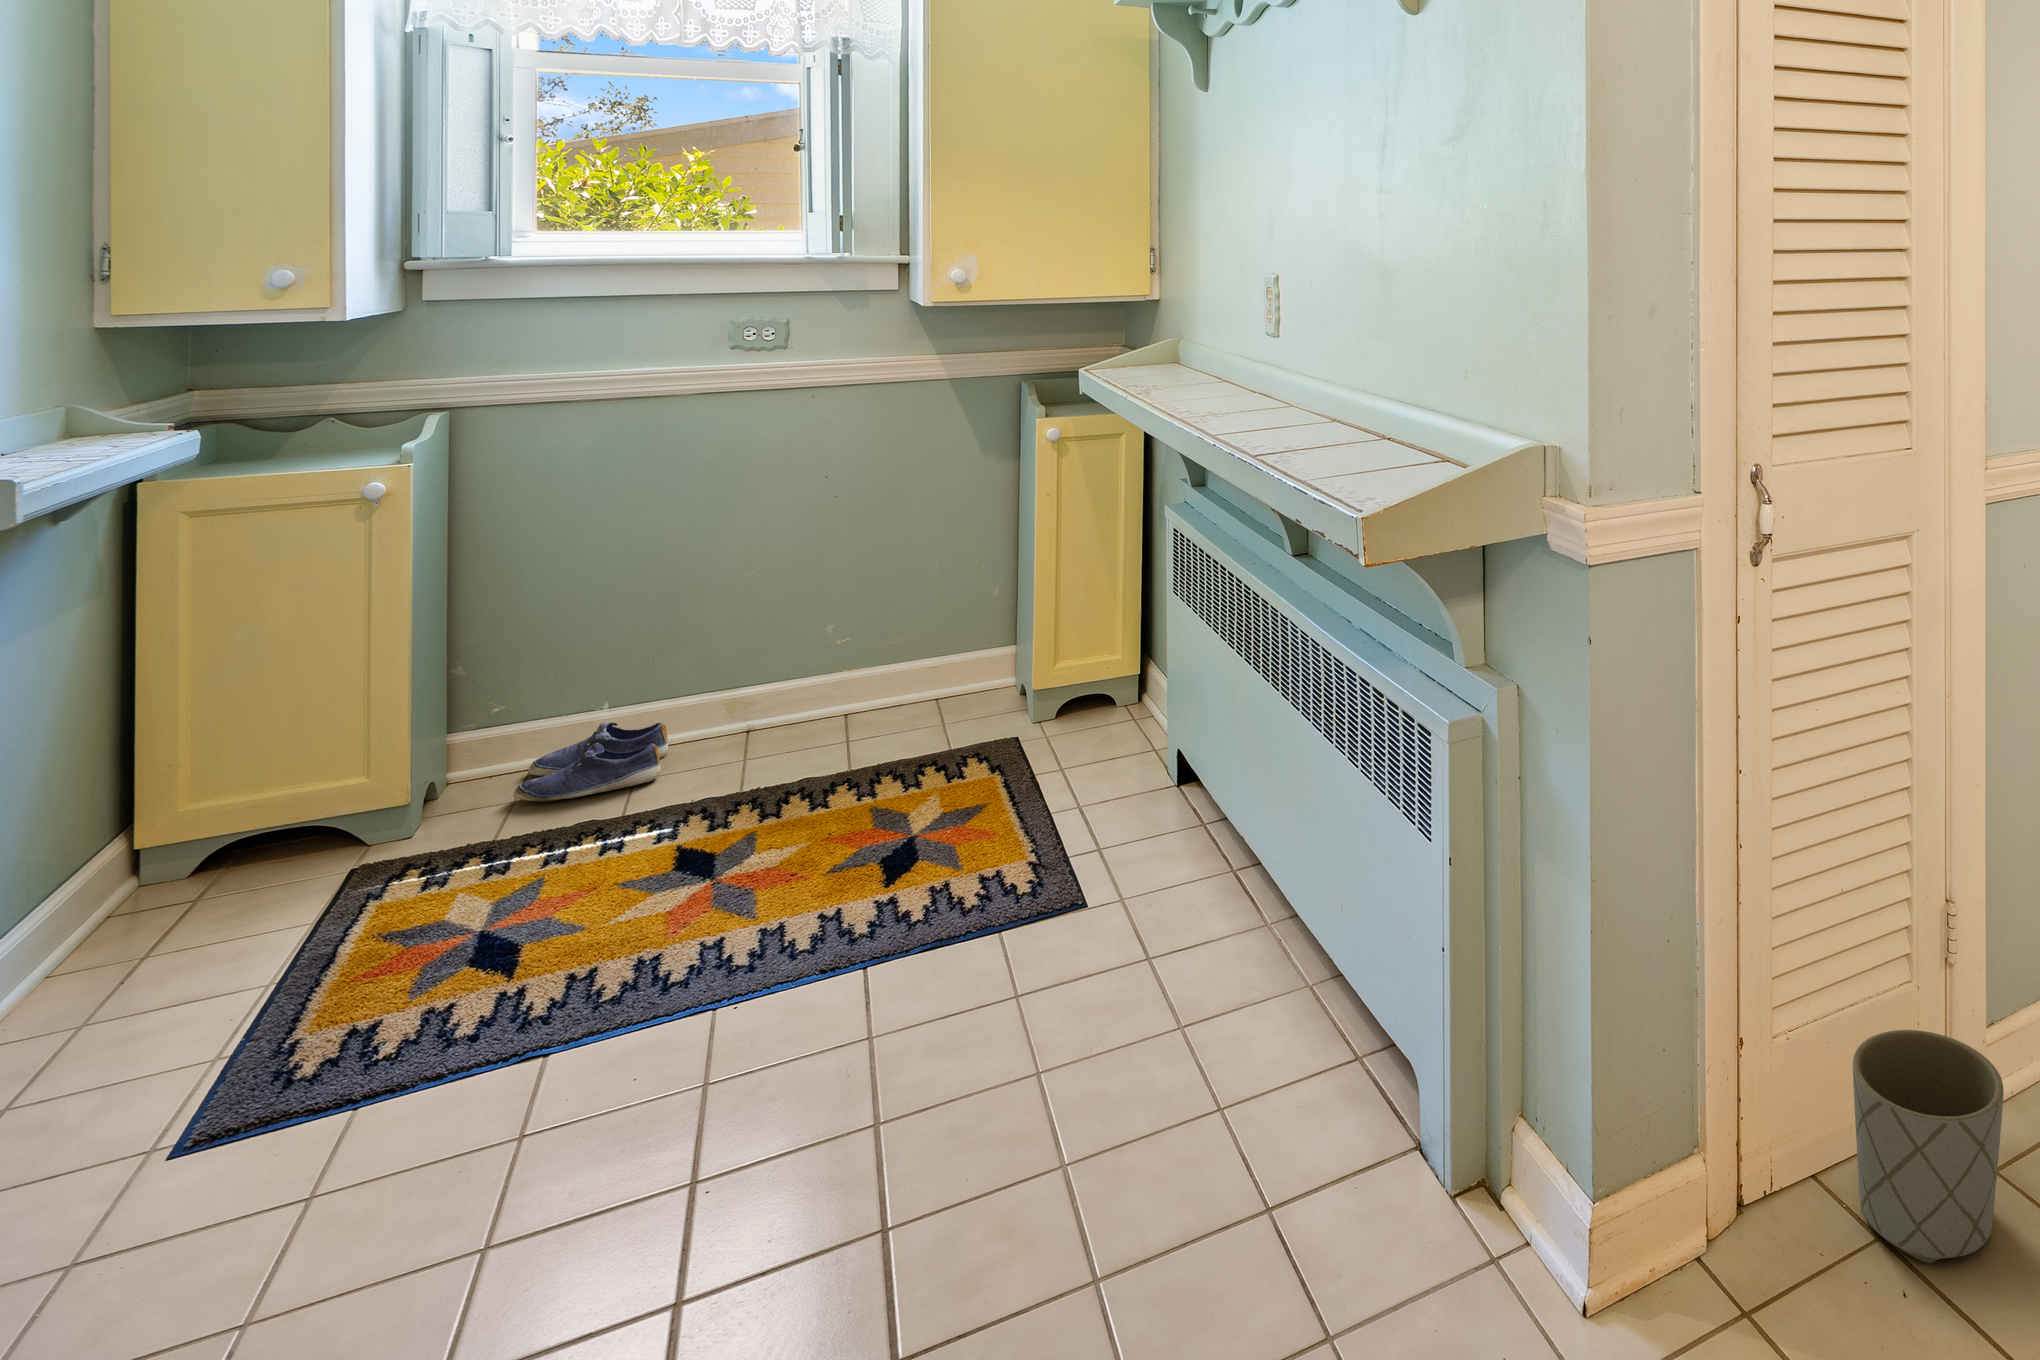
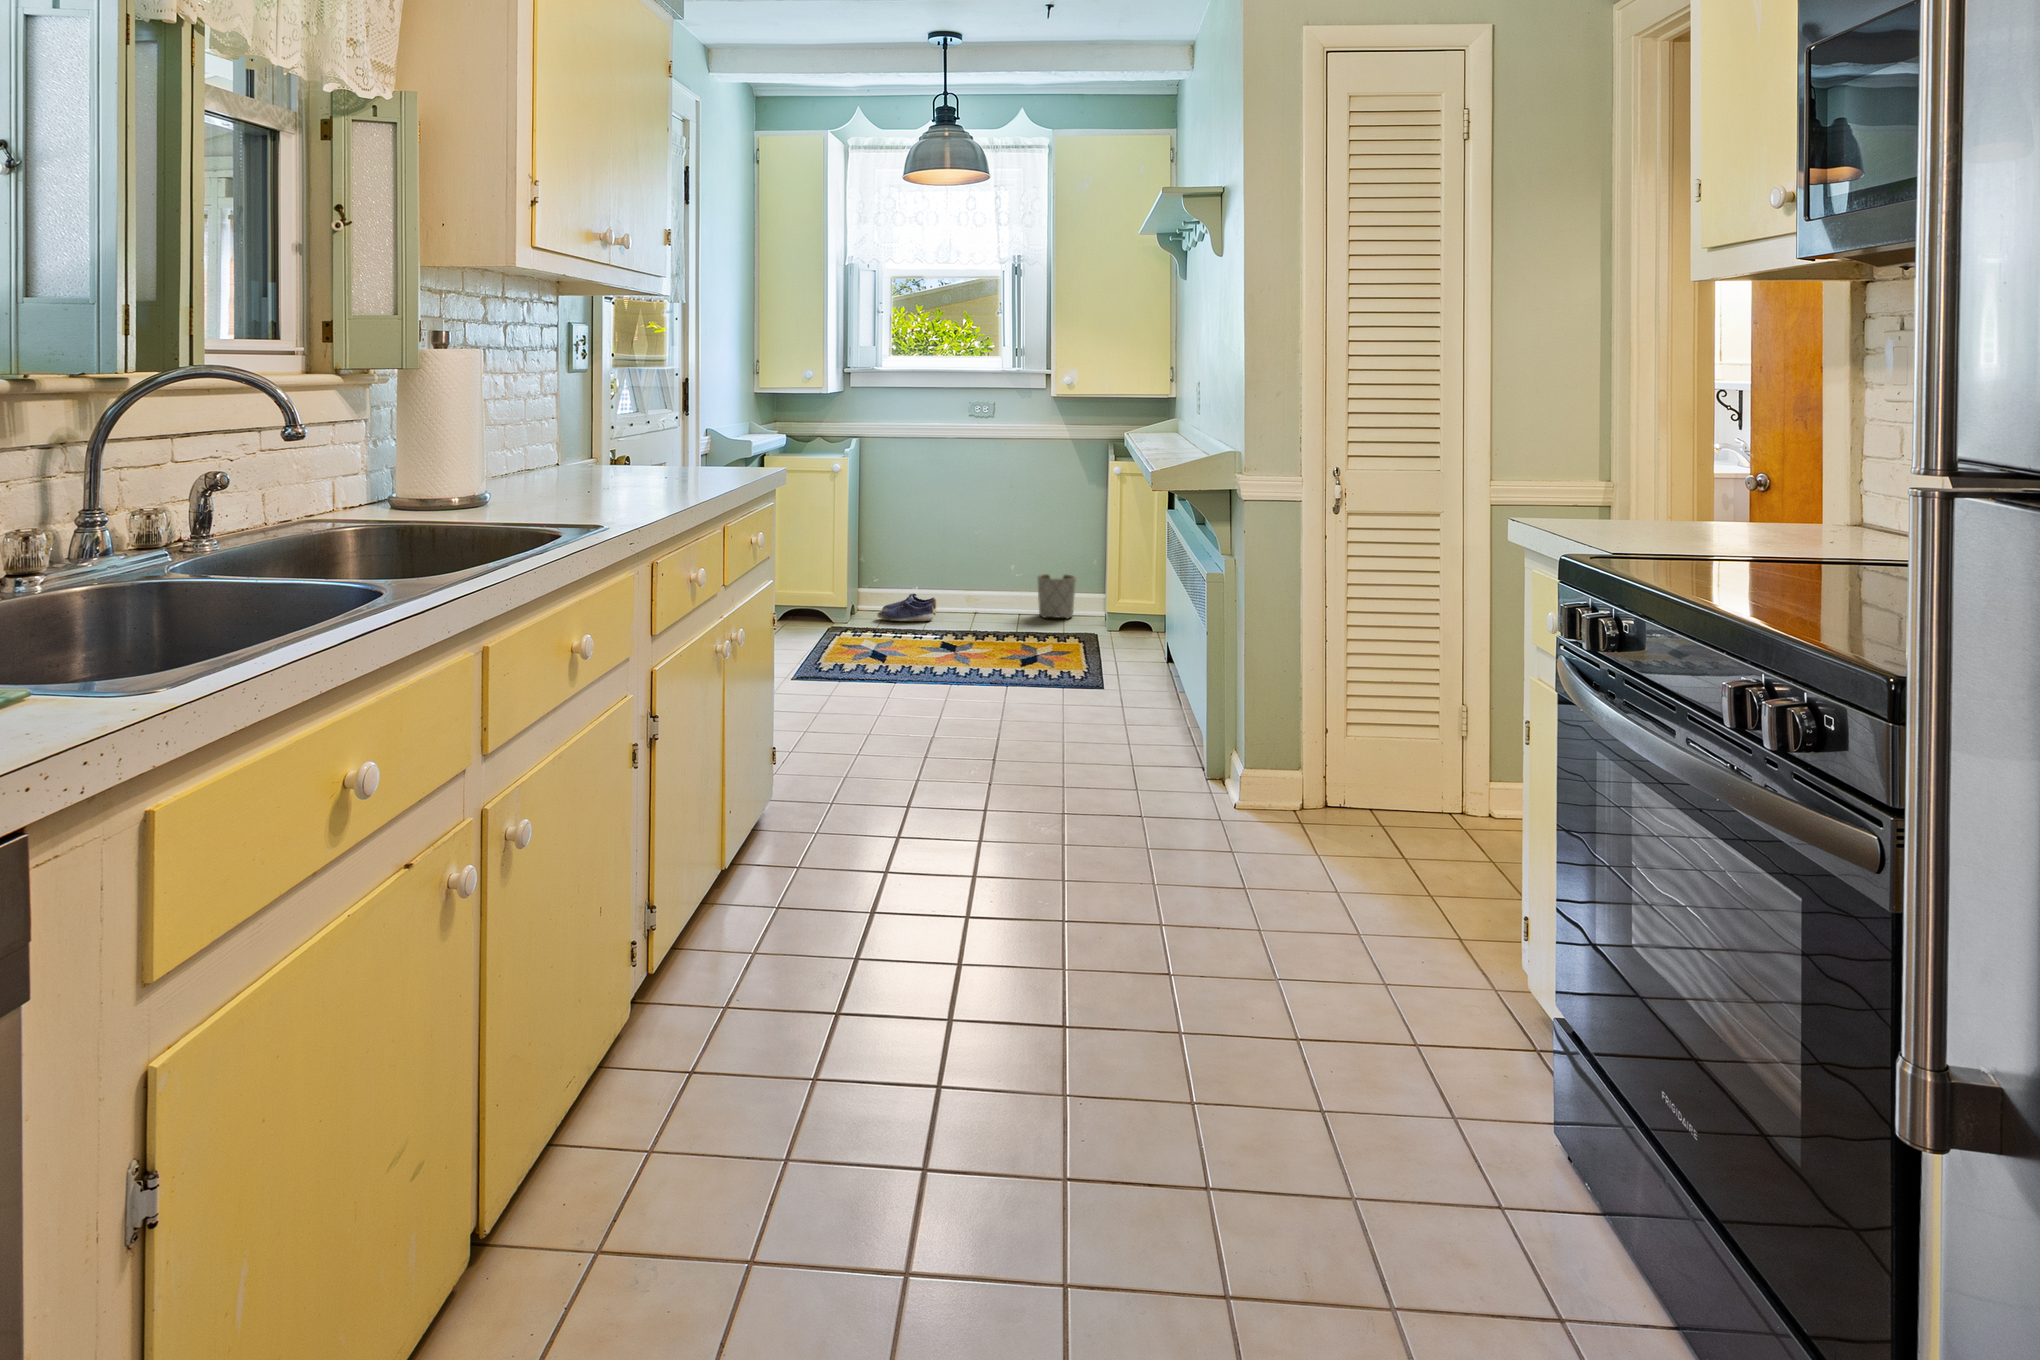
planter: present [1853,1030,2003,1263] -> present [1037,574,1076,619]

